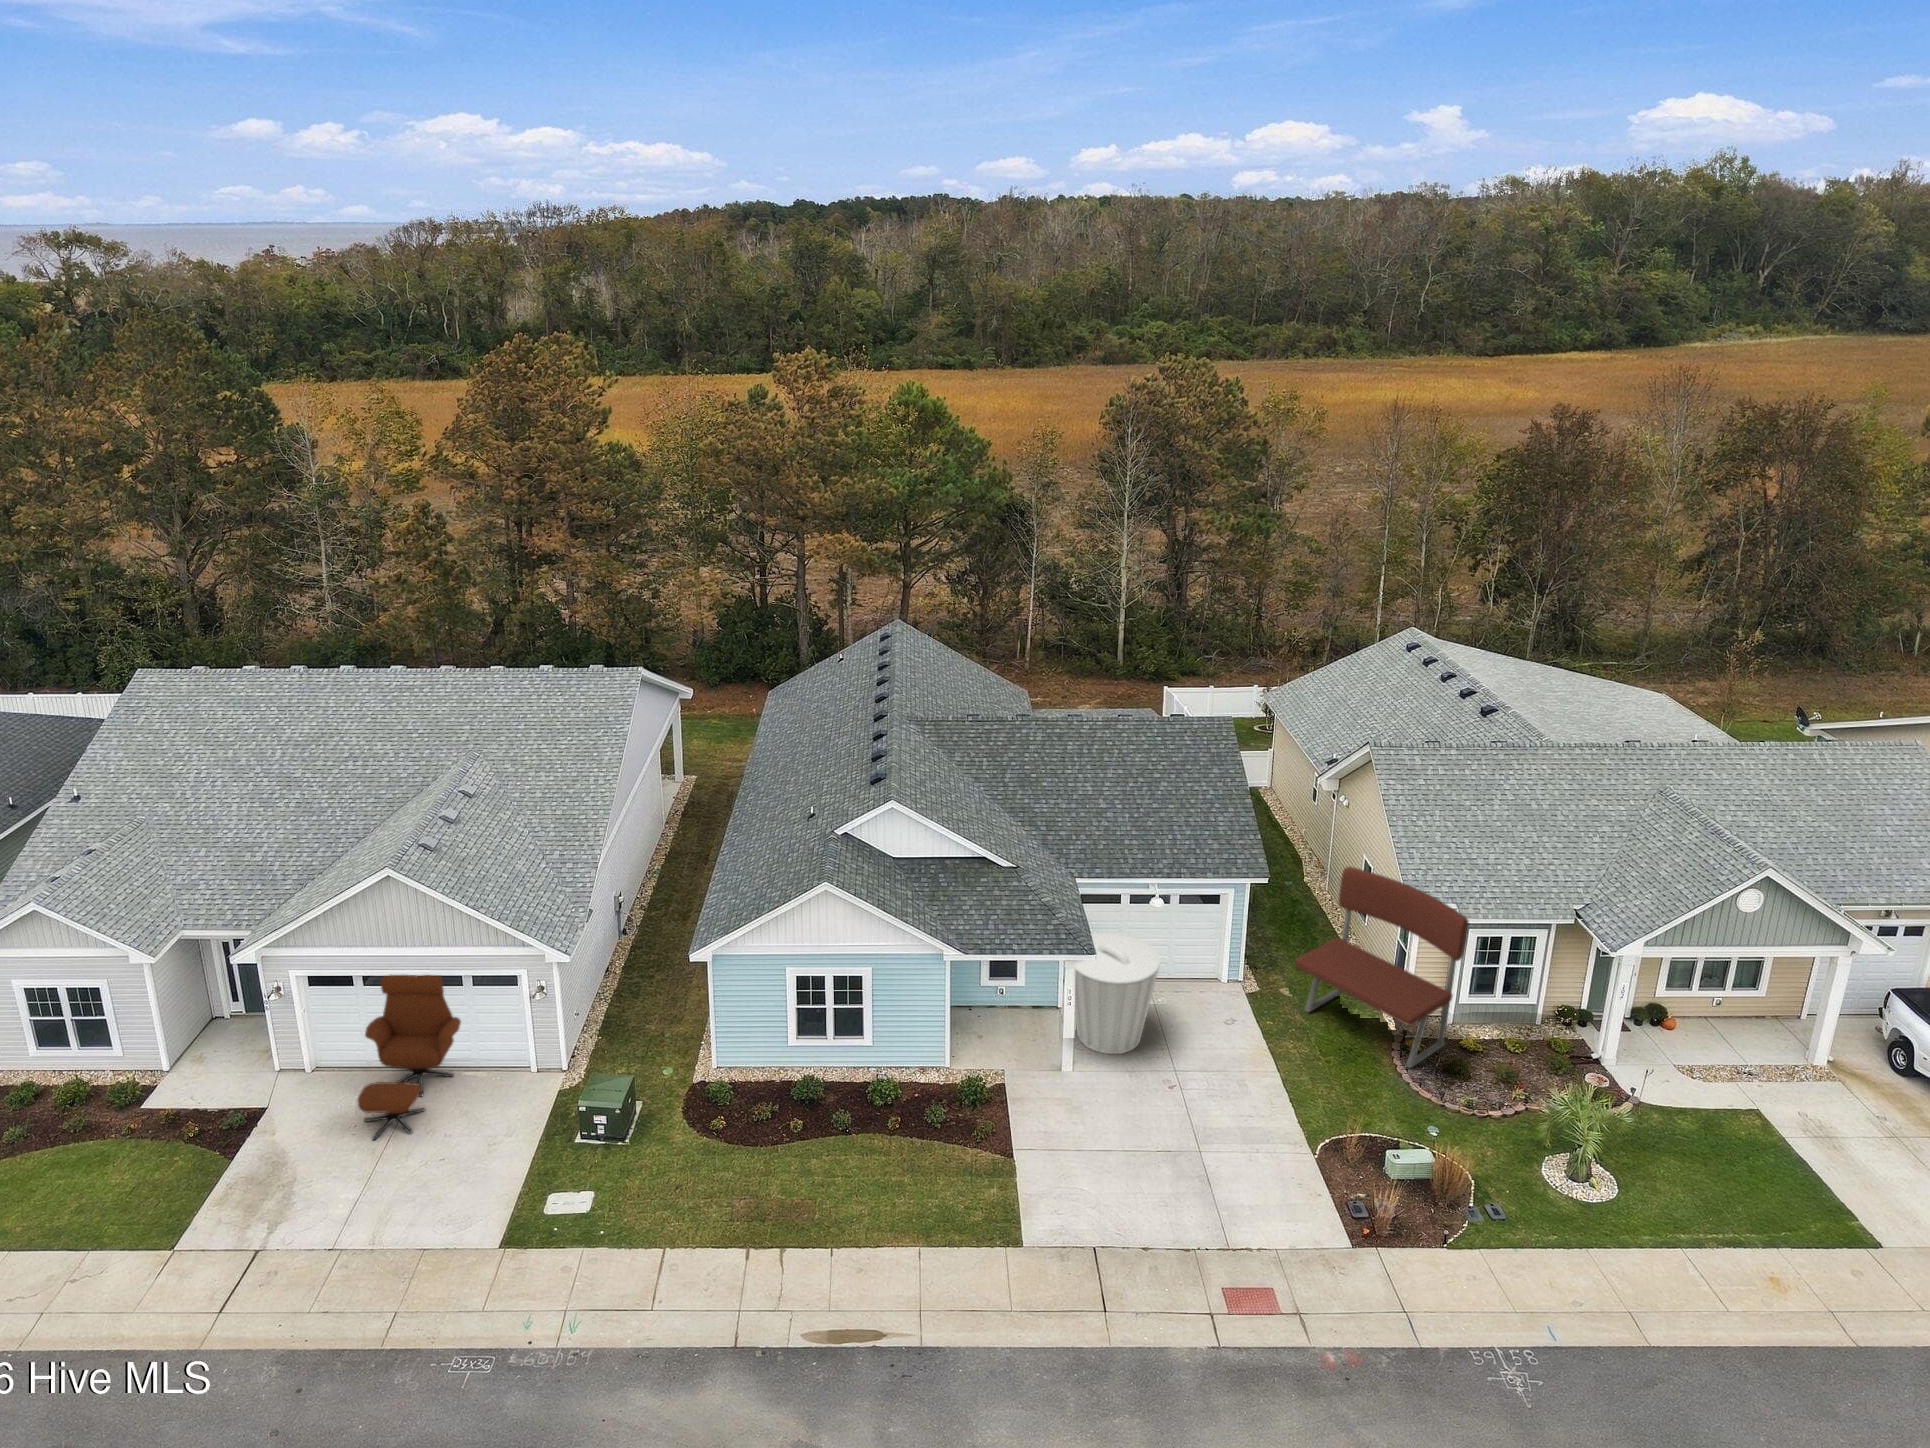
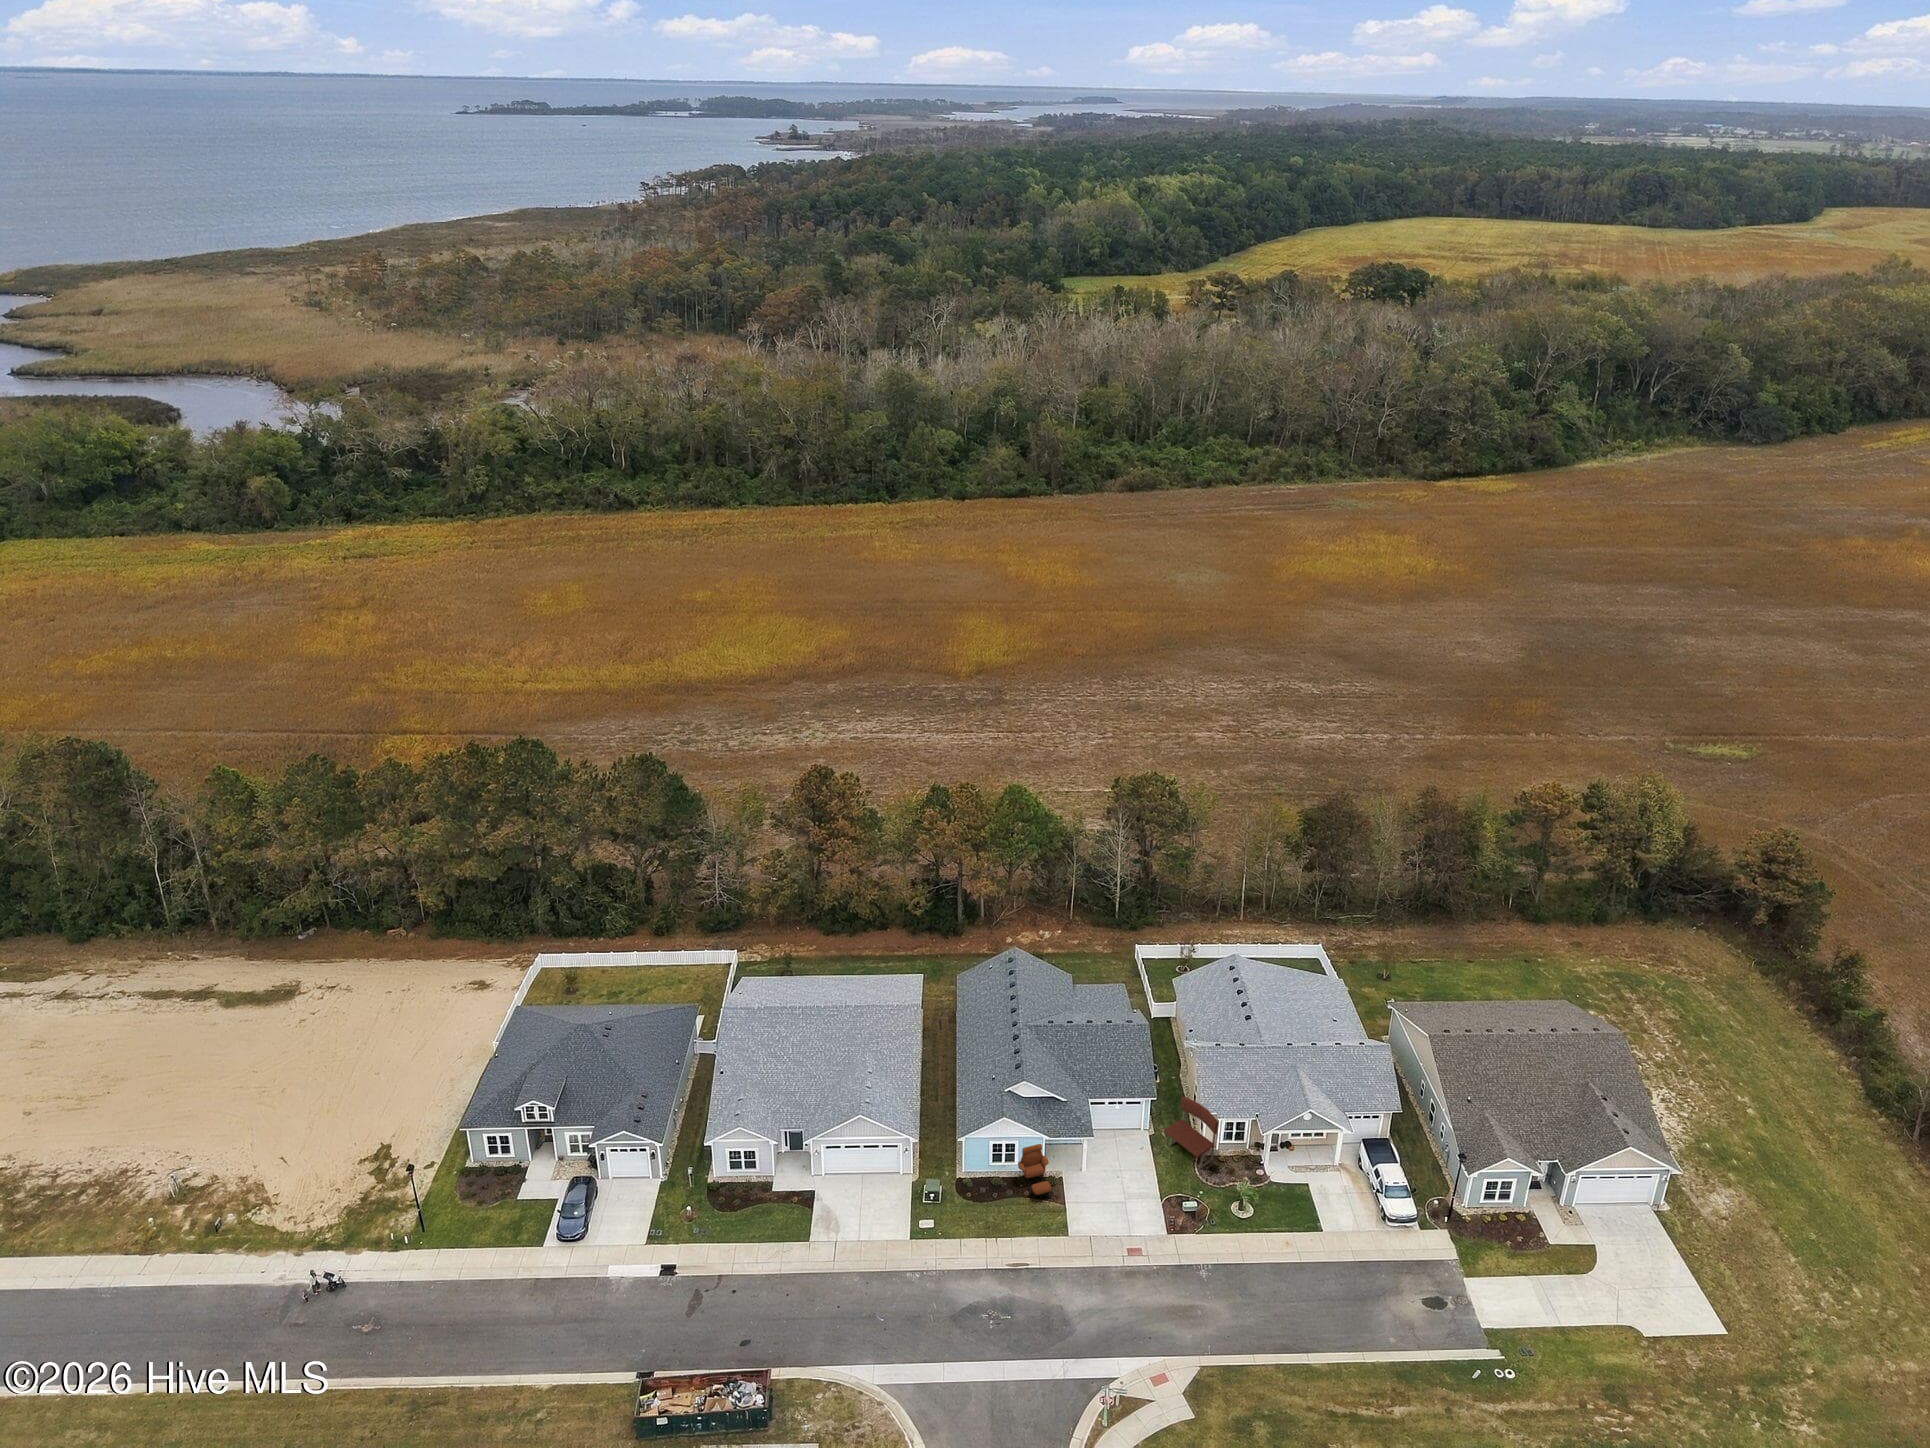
trash can: present [1075,933,1160,1054] -> none [1085,1121,1117,1165]
lounge chair: present [357,974,461,1140] -> present [1018,1144,1051,1202]

